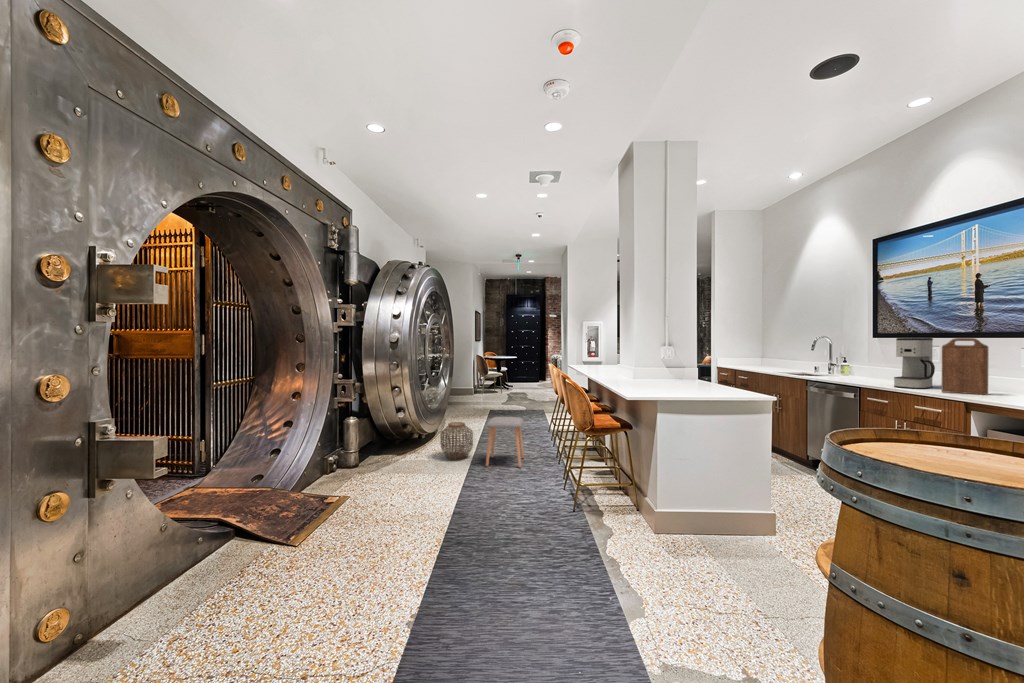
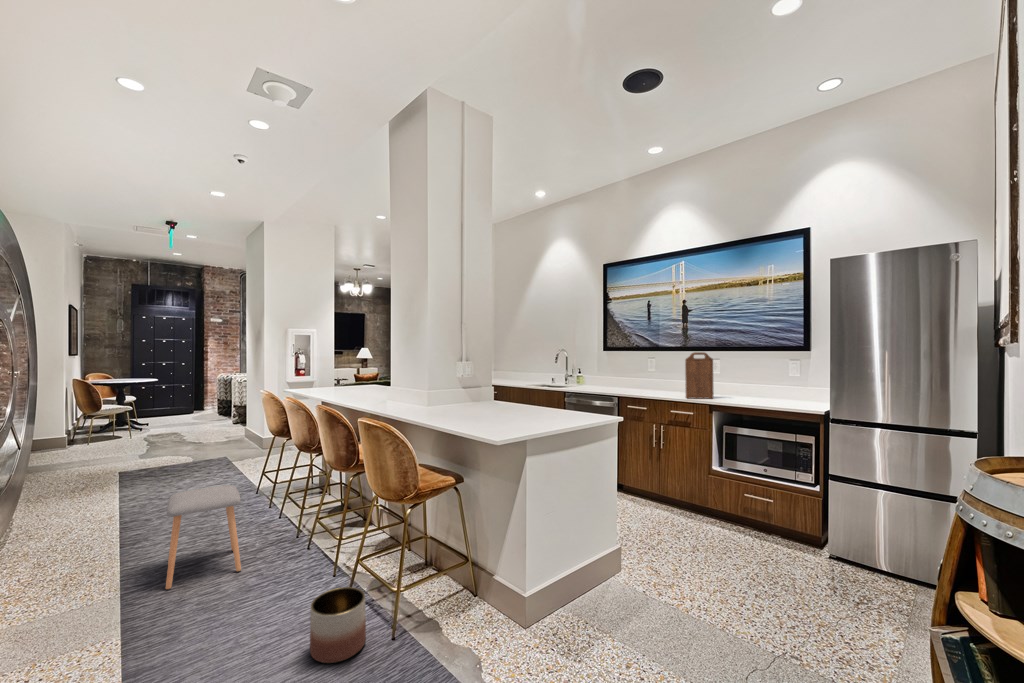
coffee maker: present [894,338,935,389] -> none [646,352,673,396]
woven basket: present [440,422,473,459] -> none [39,516,126,596]
planter: none [531,479,562,517] -> present [310,587,366,663]

